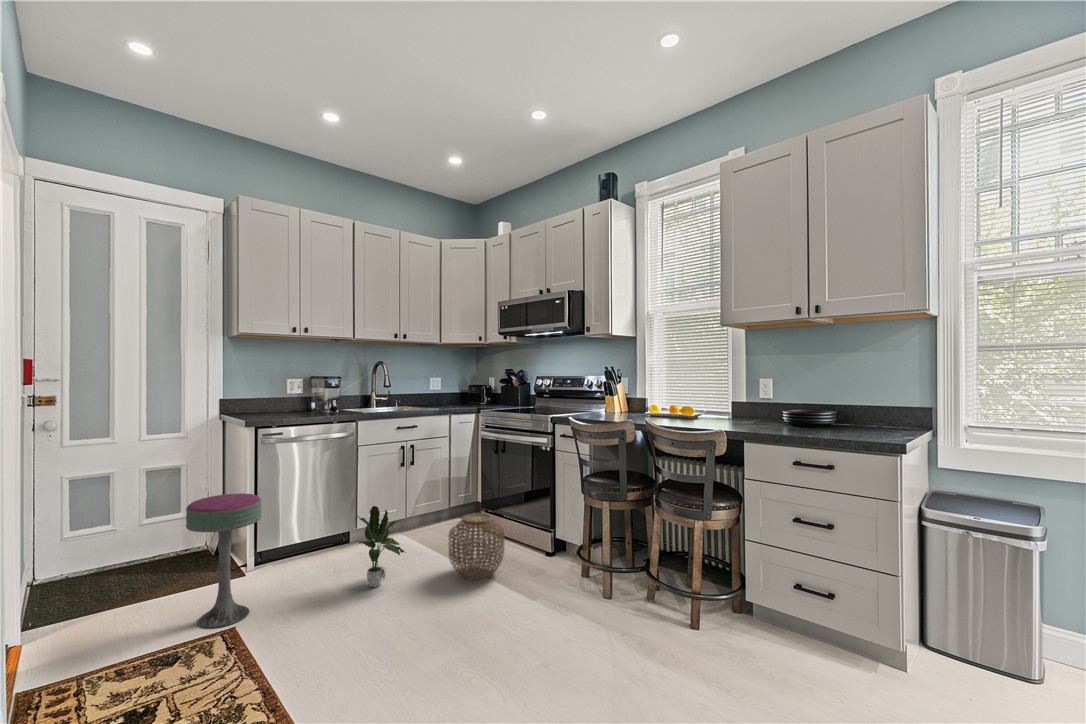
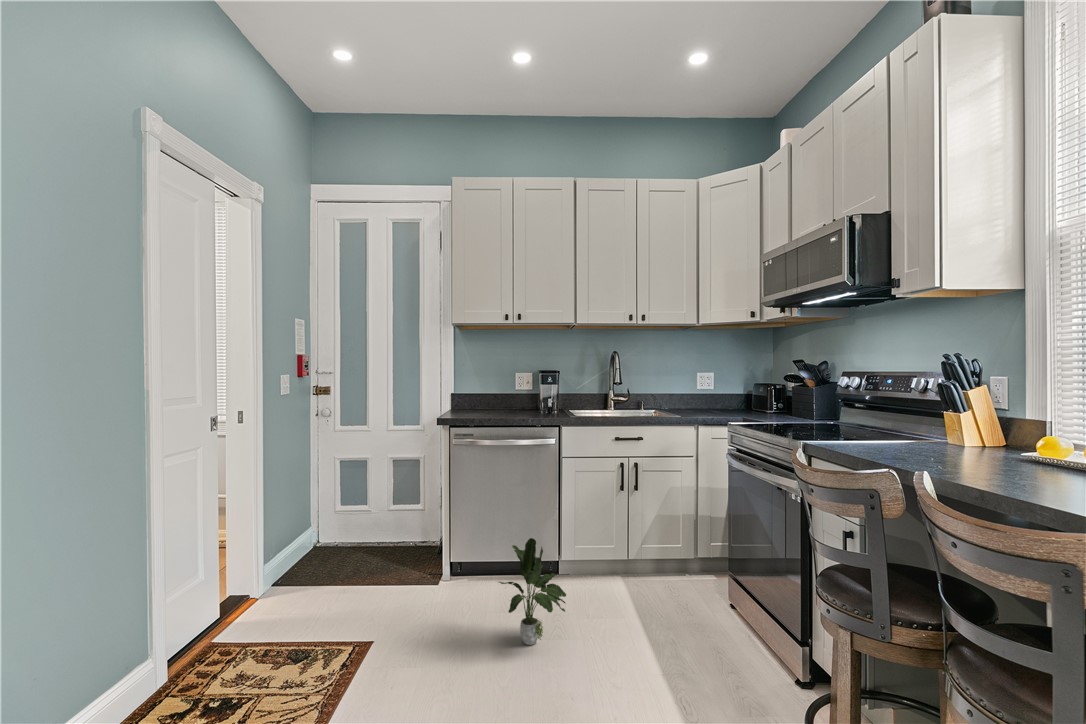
bar stool: present [186,493,261,628] -> none [339,495,410,639]
woven basket: present [448,513,504,580] -> none [618,579,706,688]

